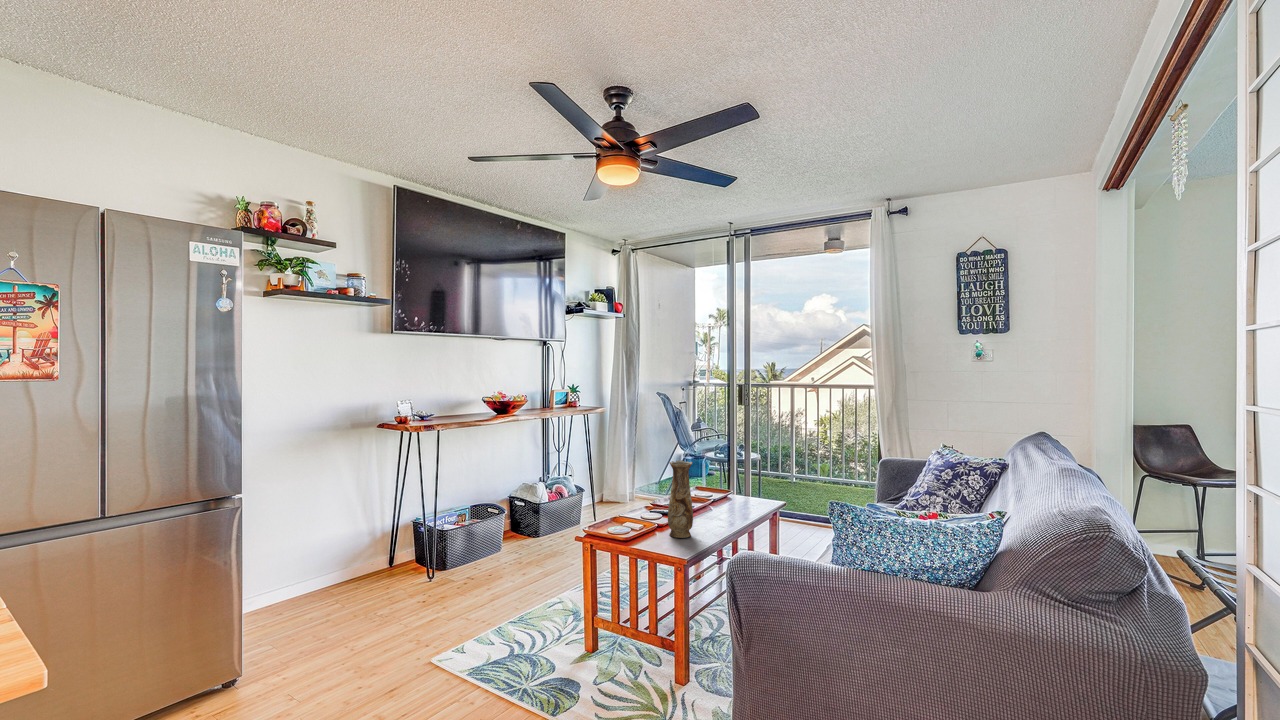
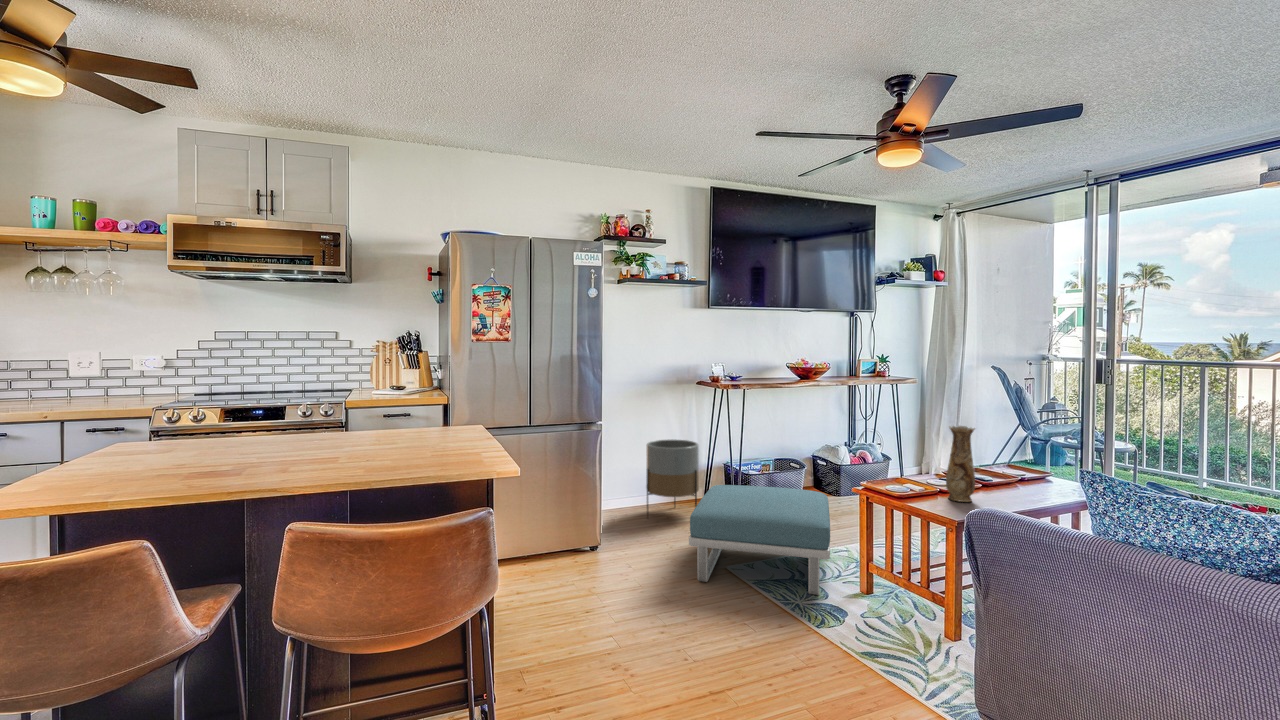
planter: none [303,497,379,611] -> present [646,440,699,518]
footstool: none [379,542,556,690] -> present [689,485,830,595]

